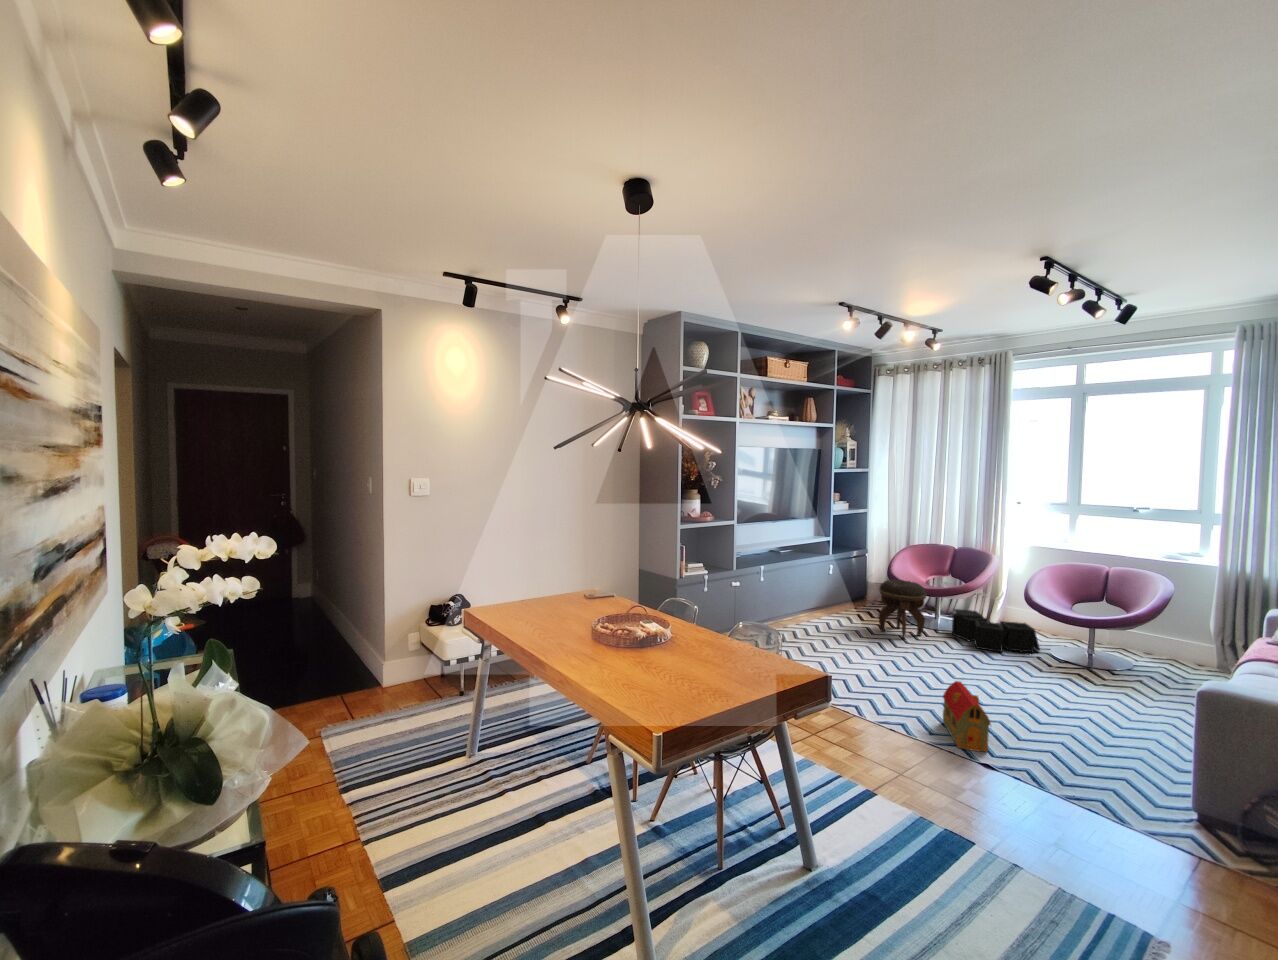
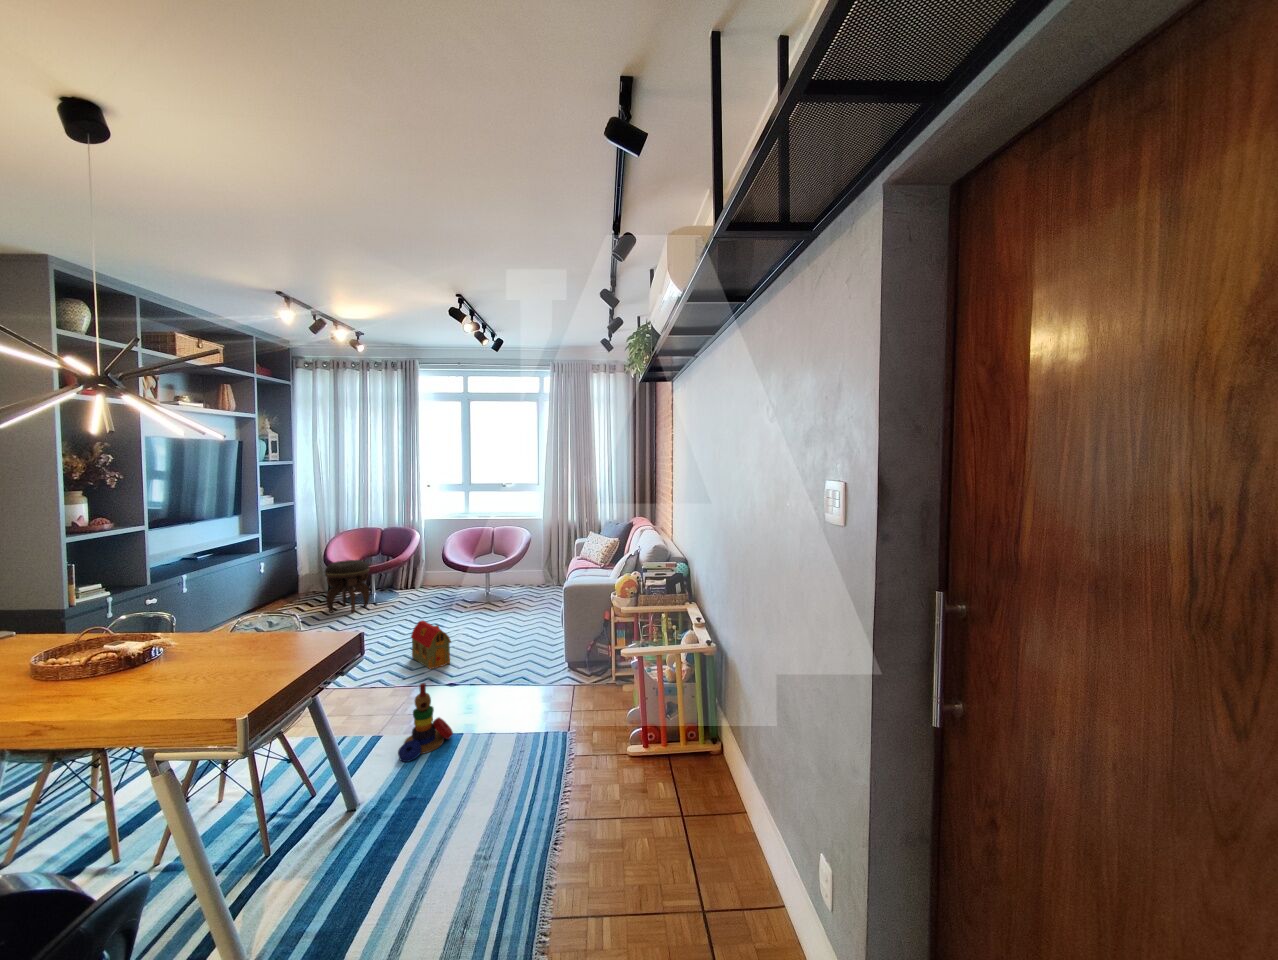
storage bin: present [952,609,1040,652] -> none [390,573,456,602]
stacking toy: none [872,769,947,861] -> present [398,683,453,762]

